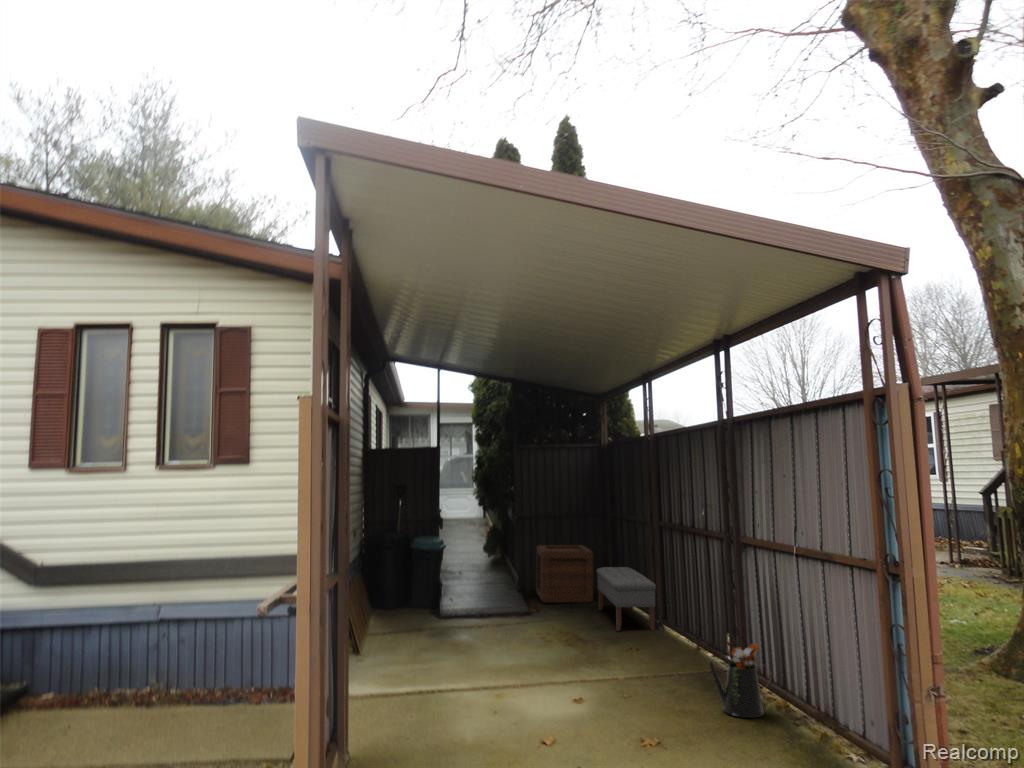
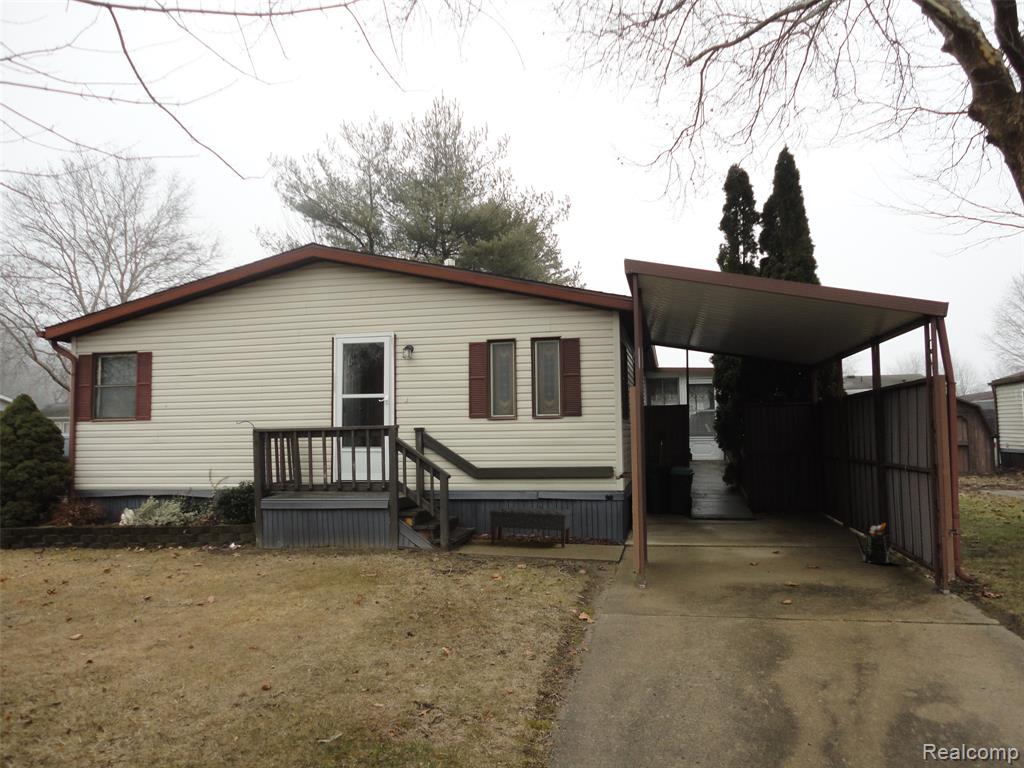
wooden crate: present [537,545,593,603] -> none [761,475,802,515]
bench: present [597,567,656,631] -> present [490,507,571,548]

